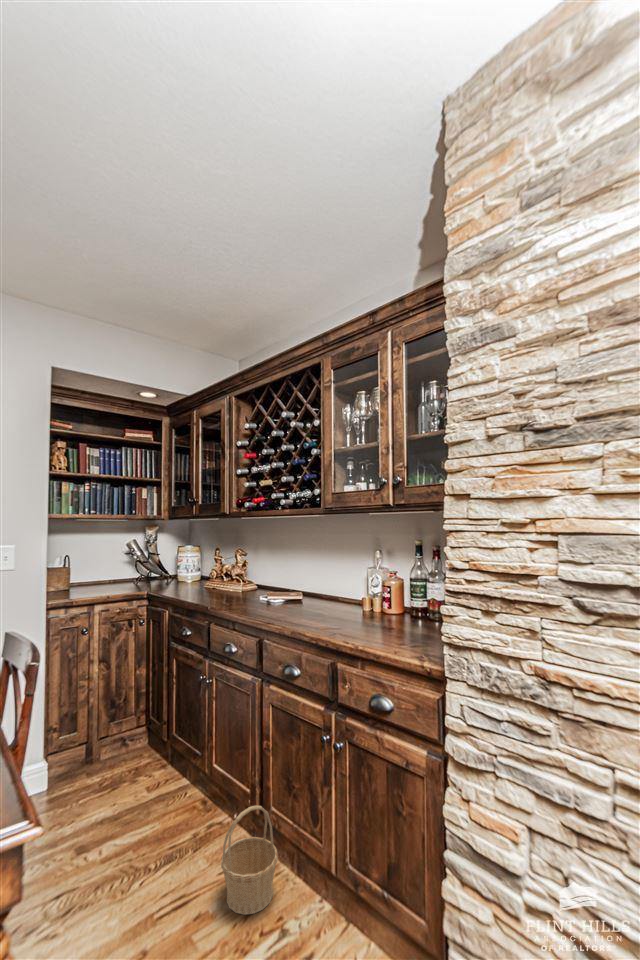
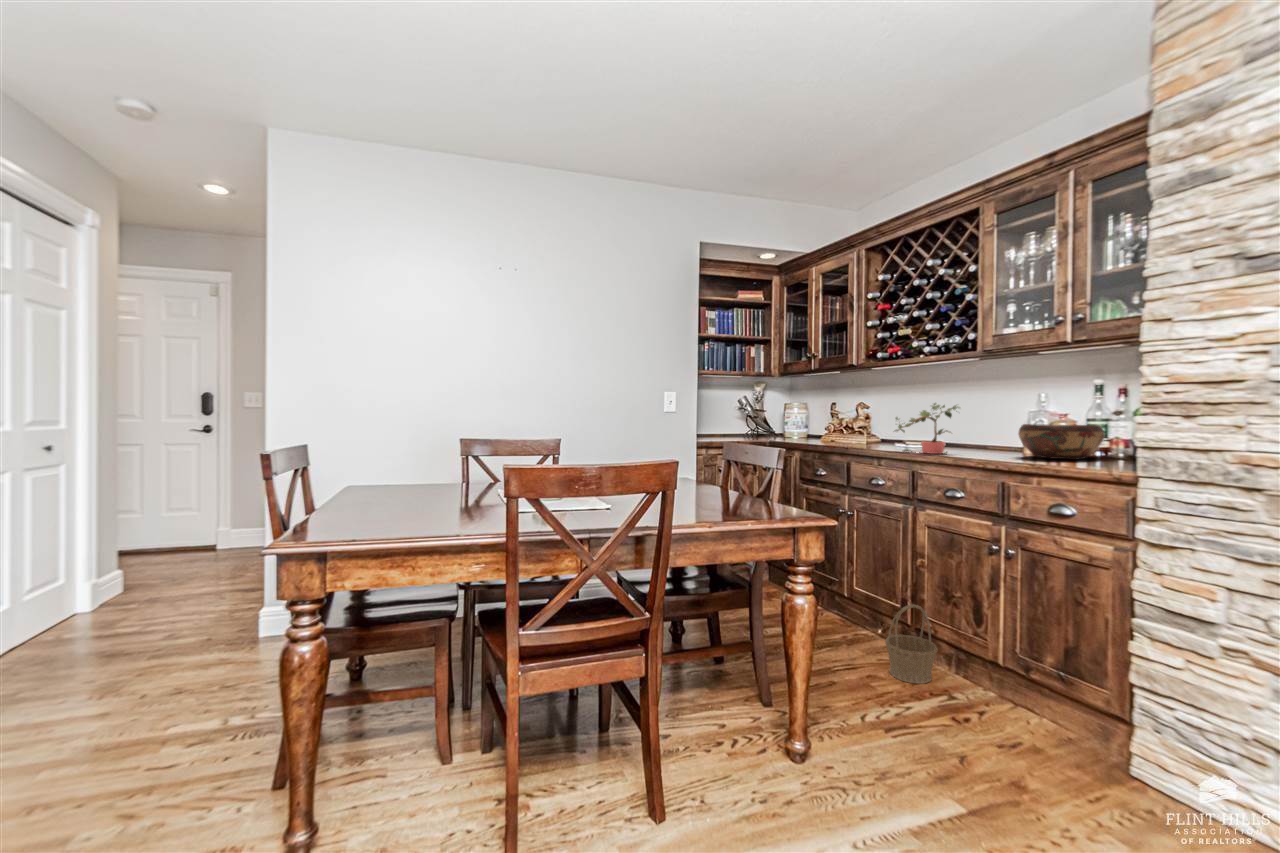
potted plant: none [247,560,304,617] -> present [895,403,960,454]
decorative bowl: none [351,585,423,627] -> present [1018,424,1105,459]

